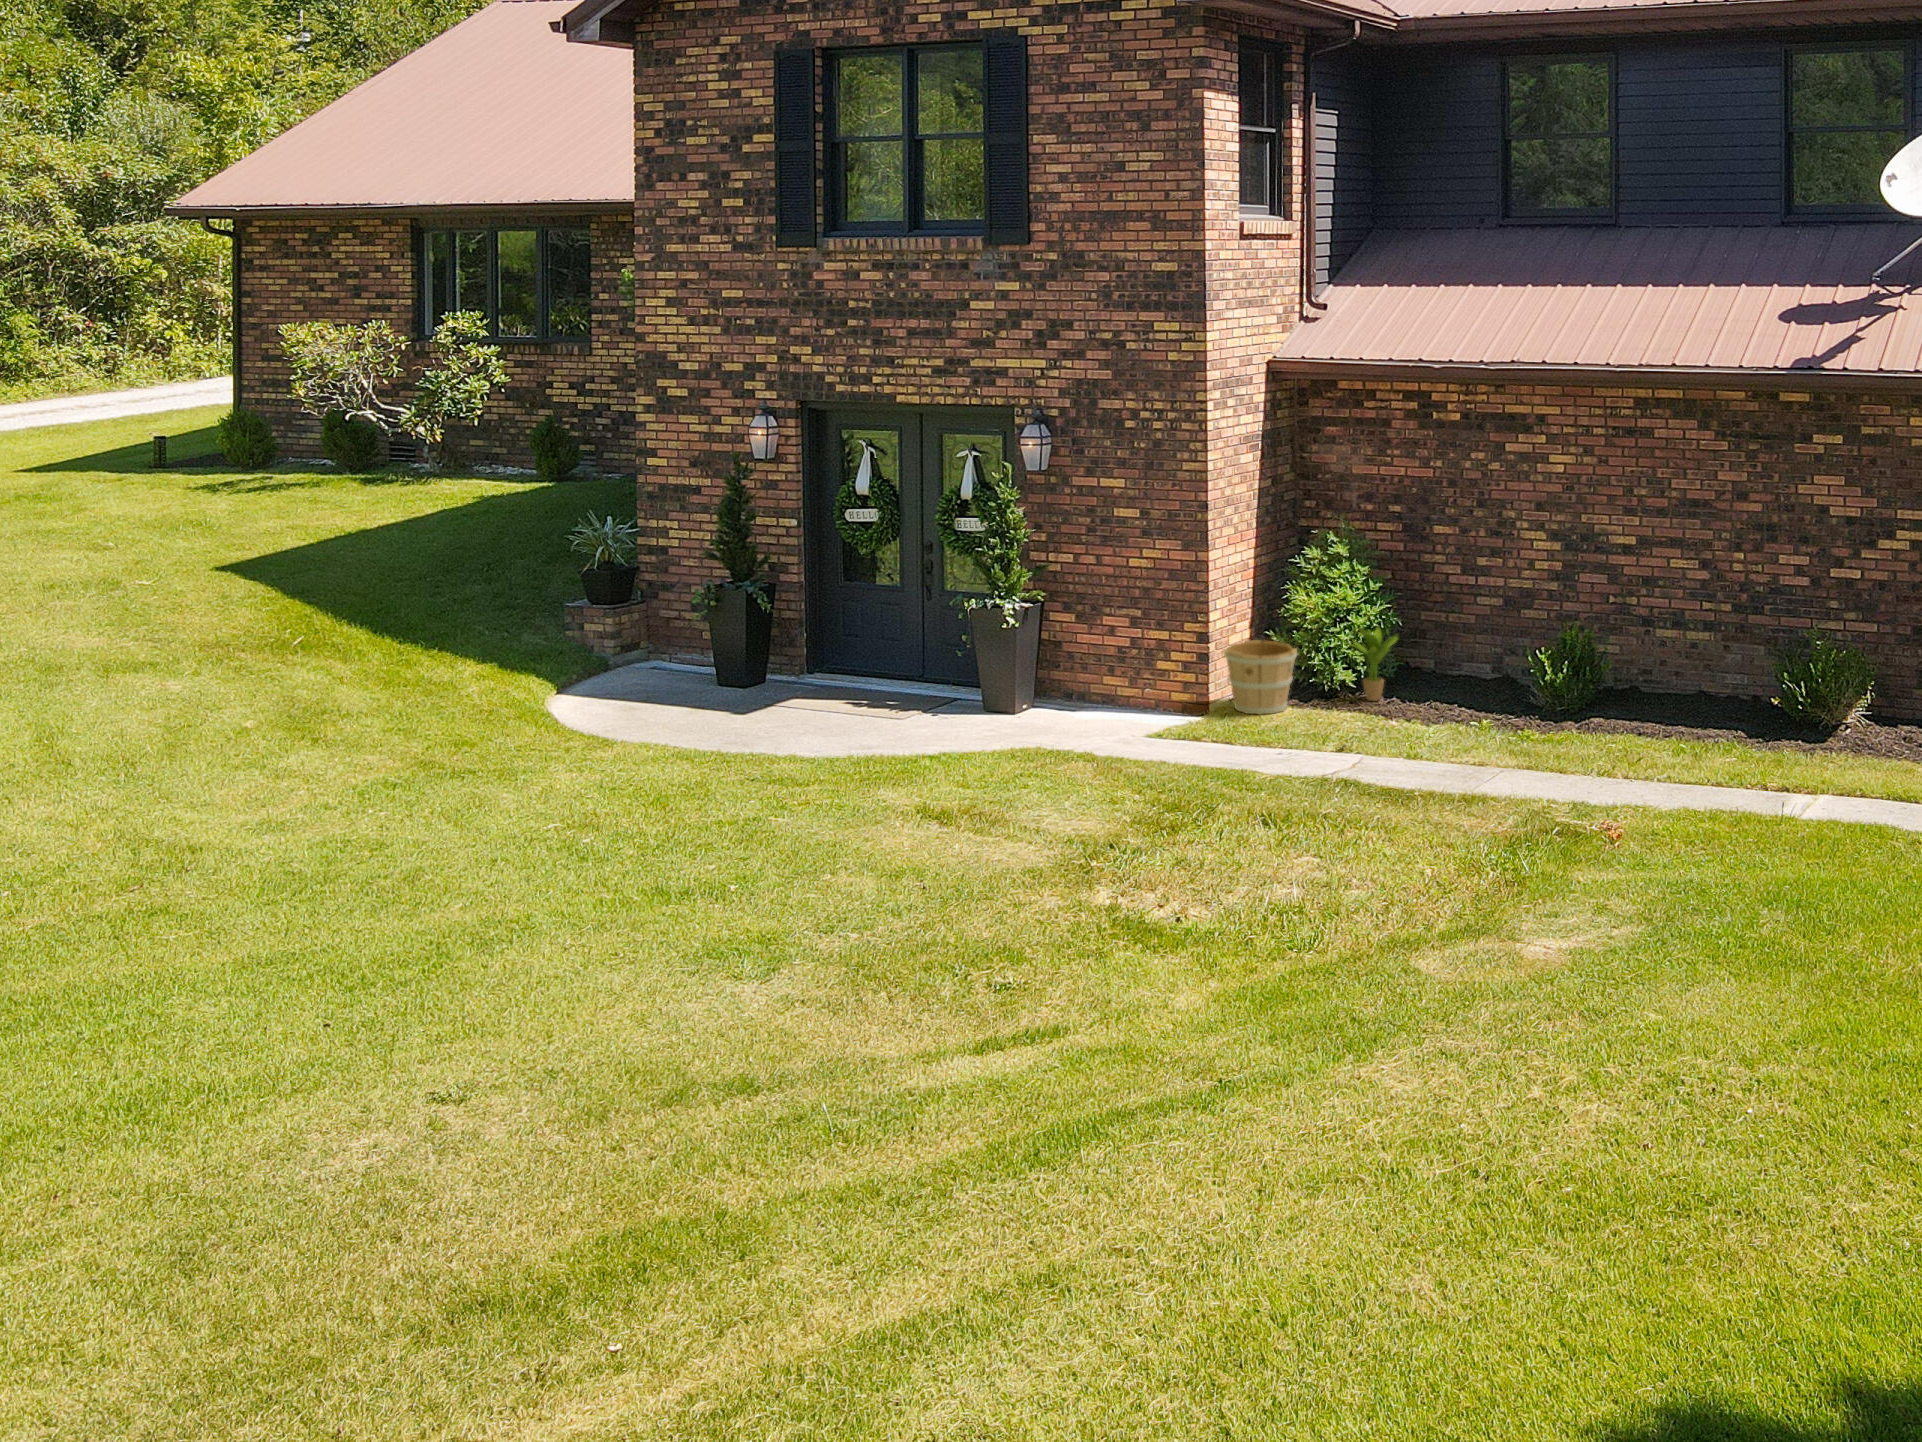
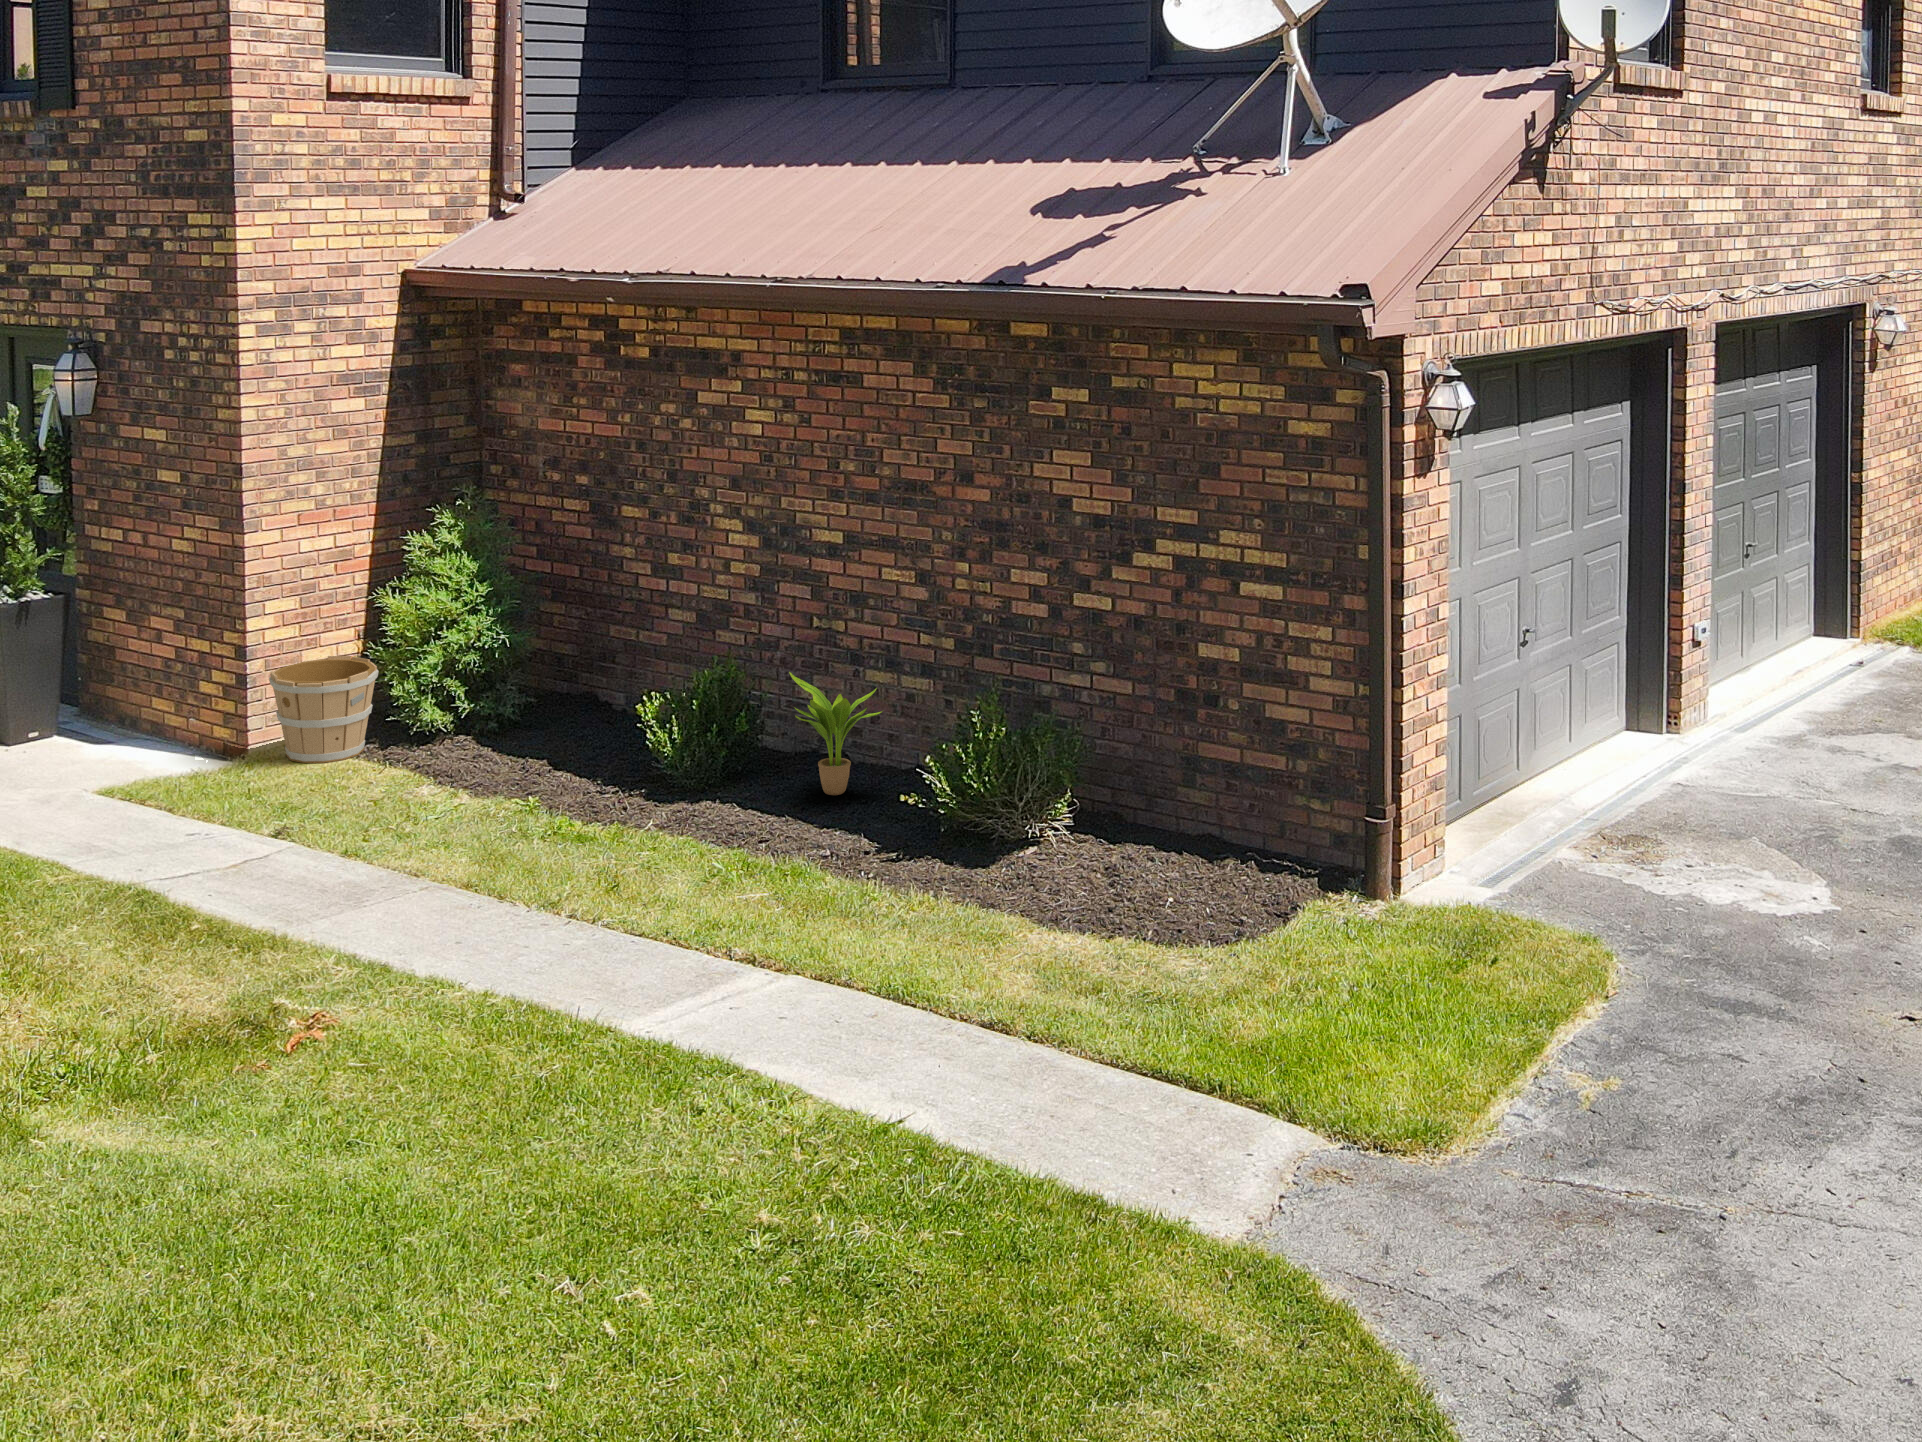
potted plant: present [1353,627,1398,701] -> present [789,672,882,795]

